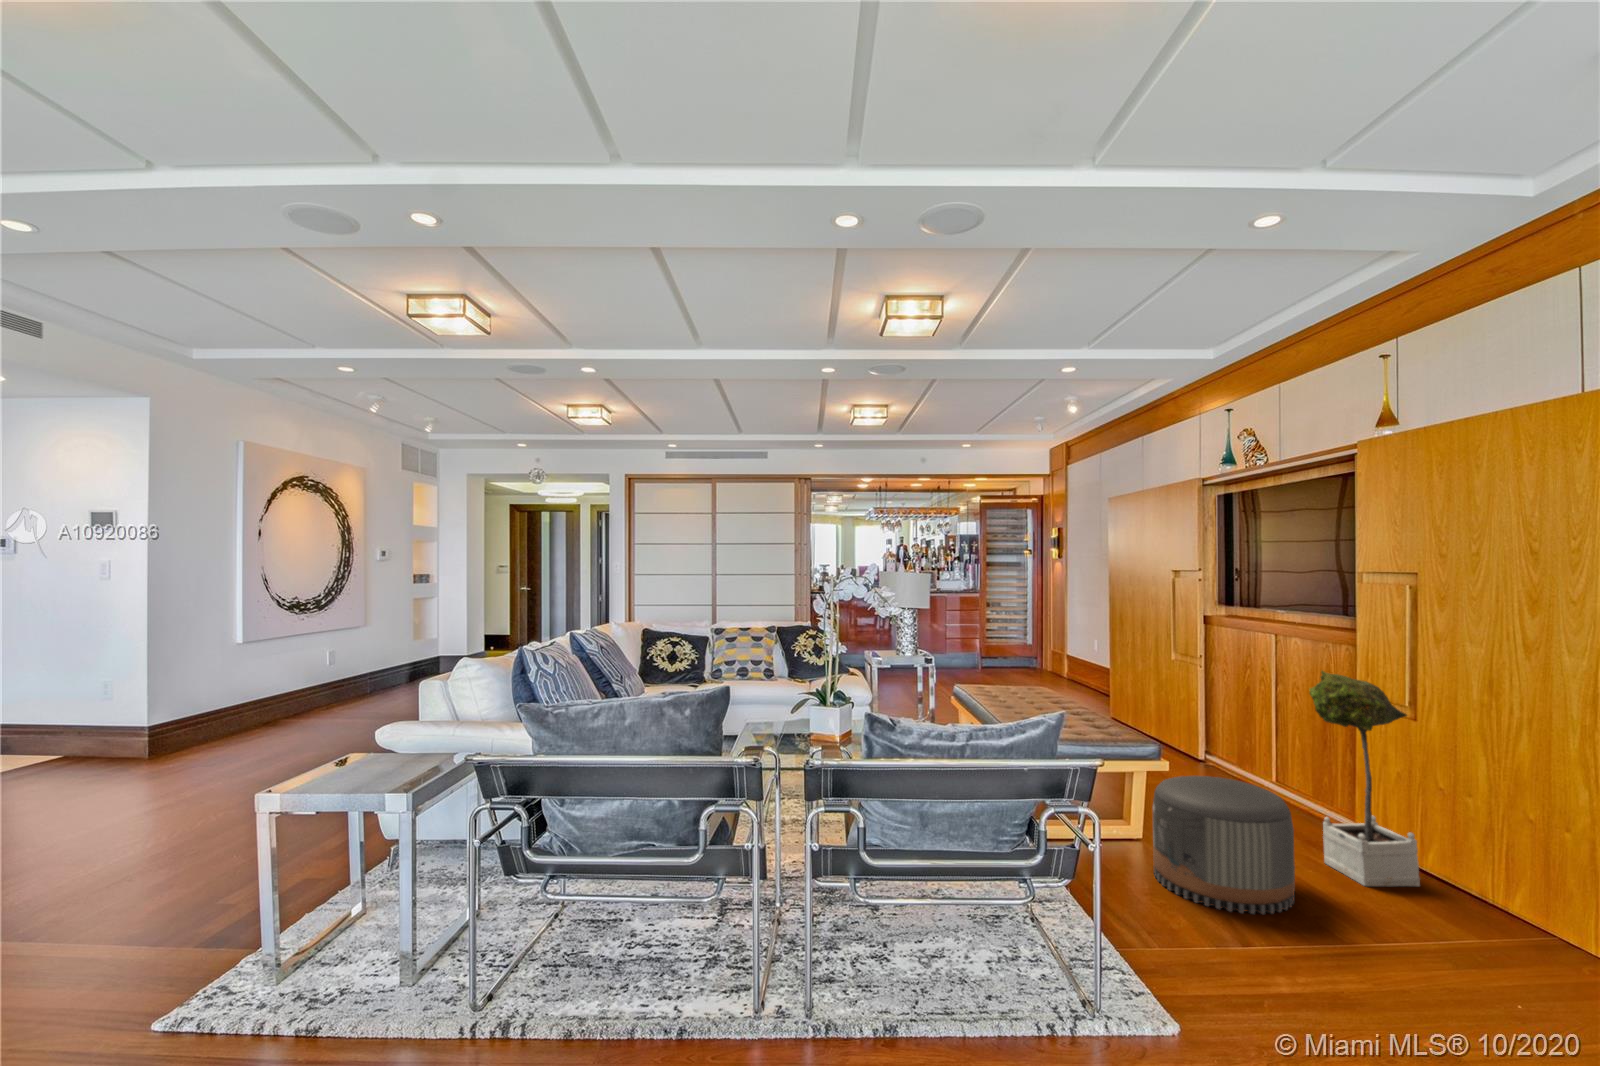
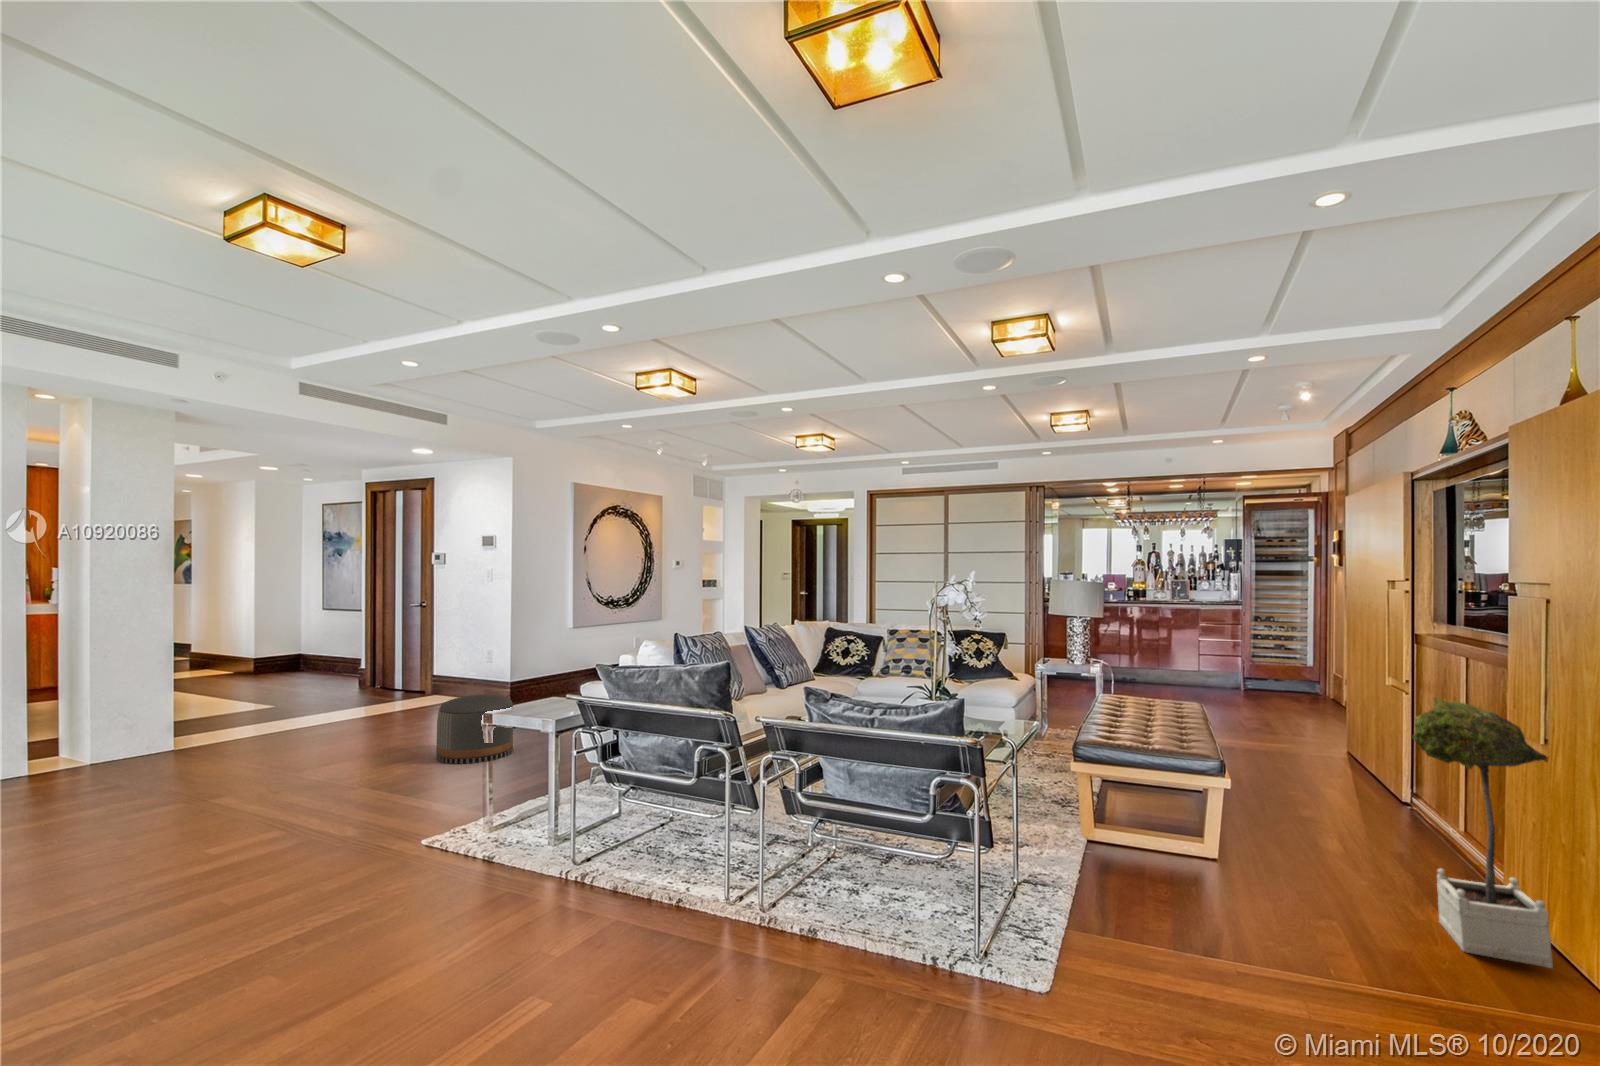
pouf: present [1153,776,1295,914] -> present [436,695,513,764]

